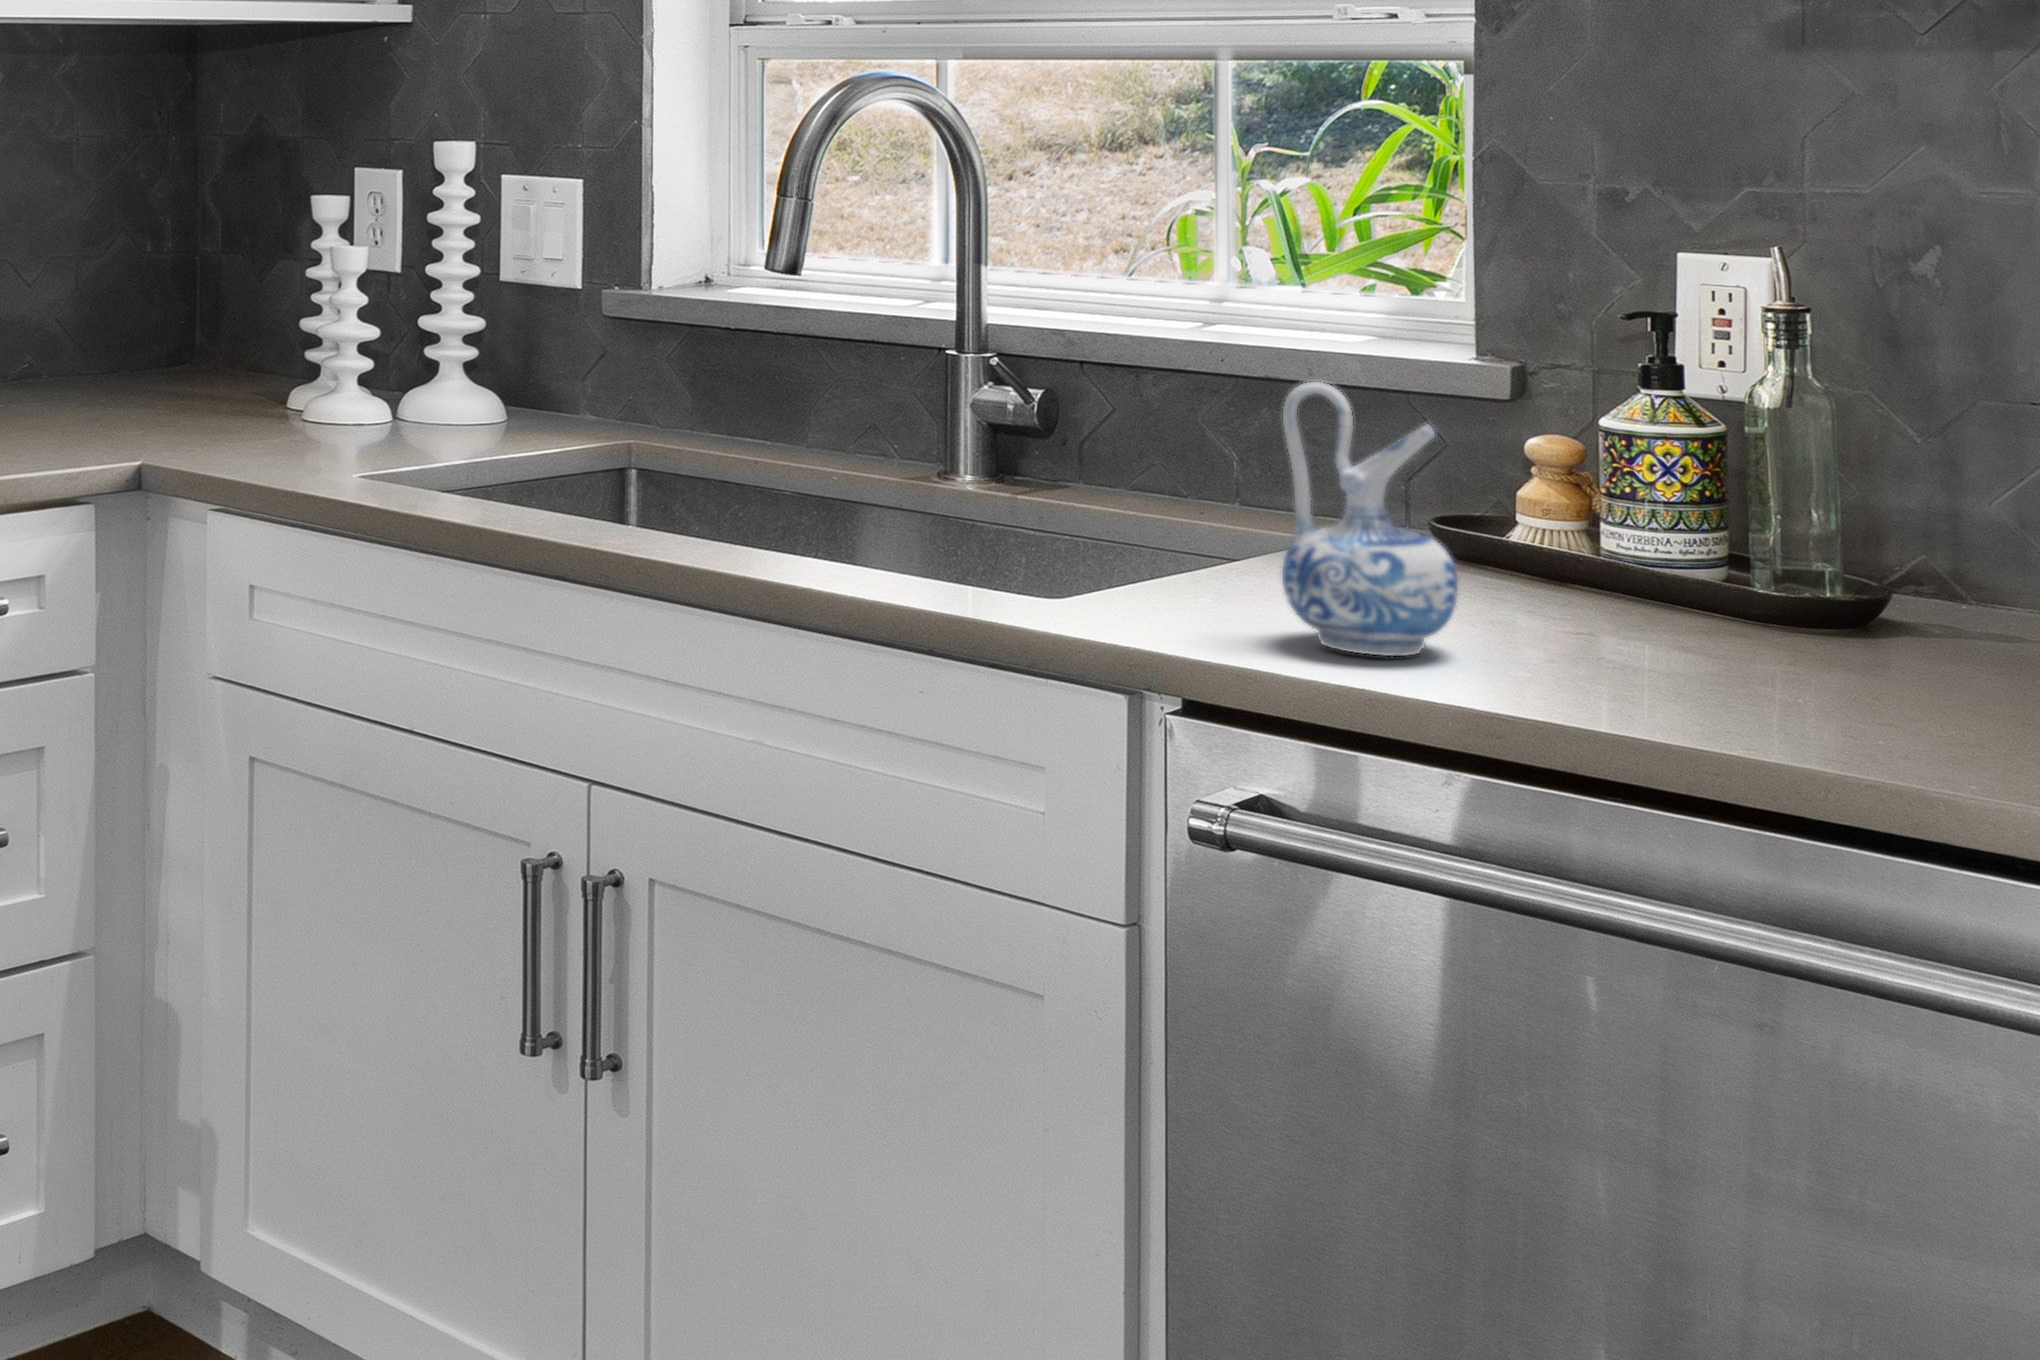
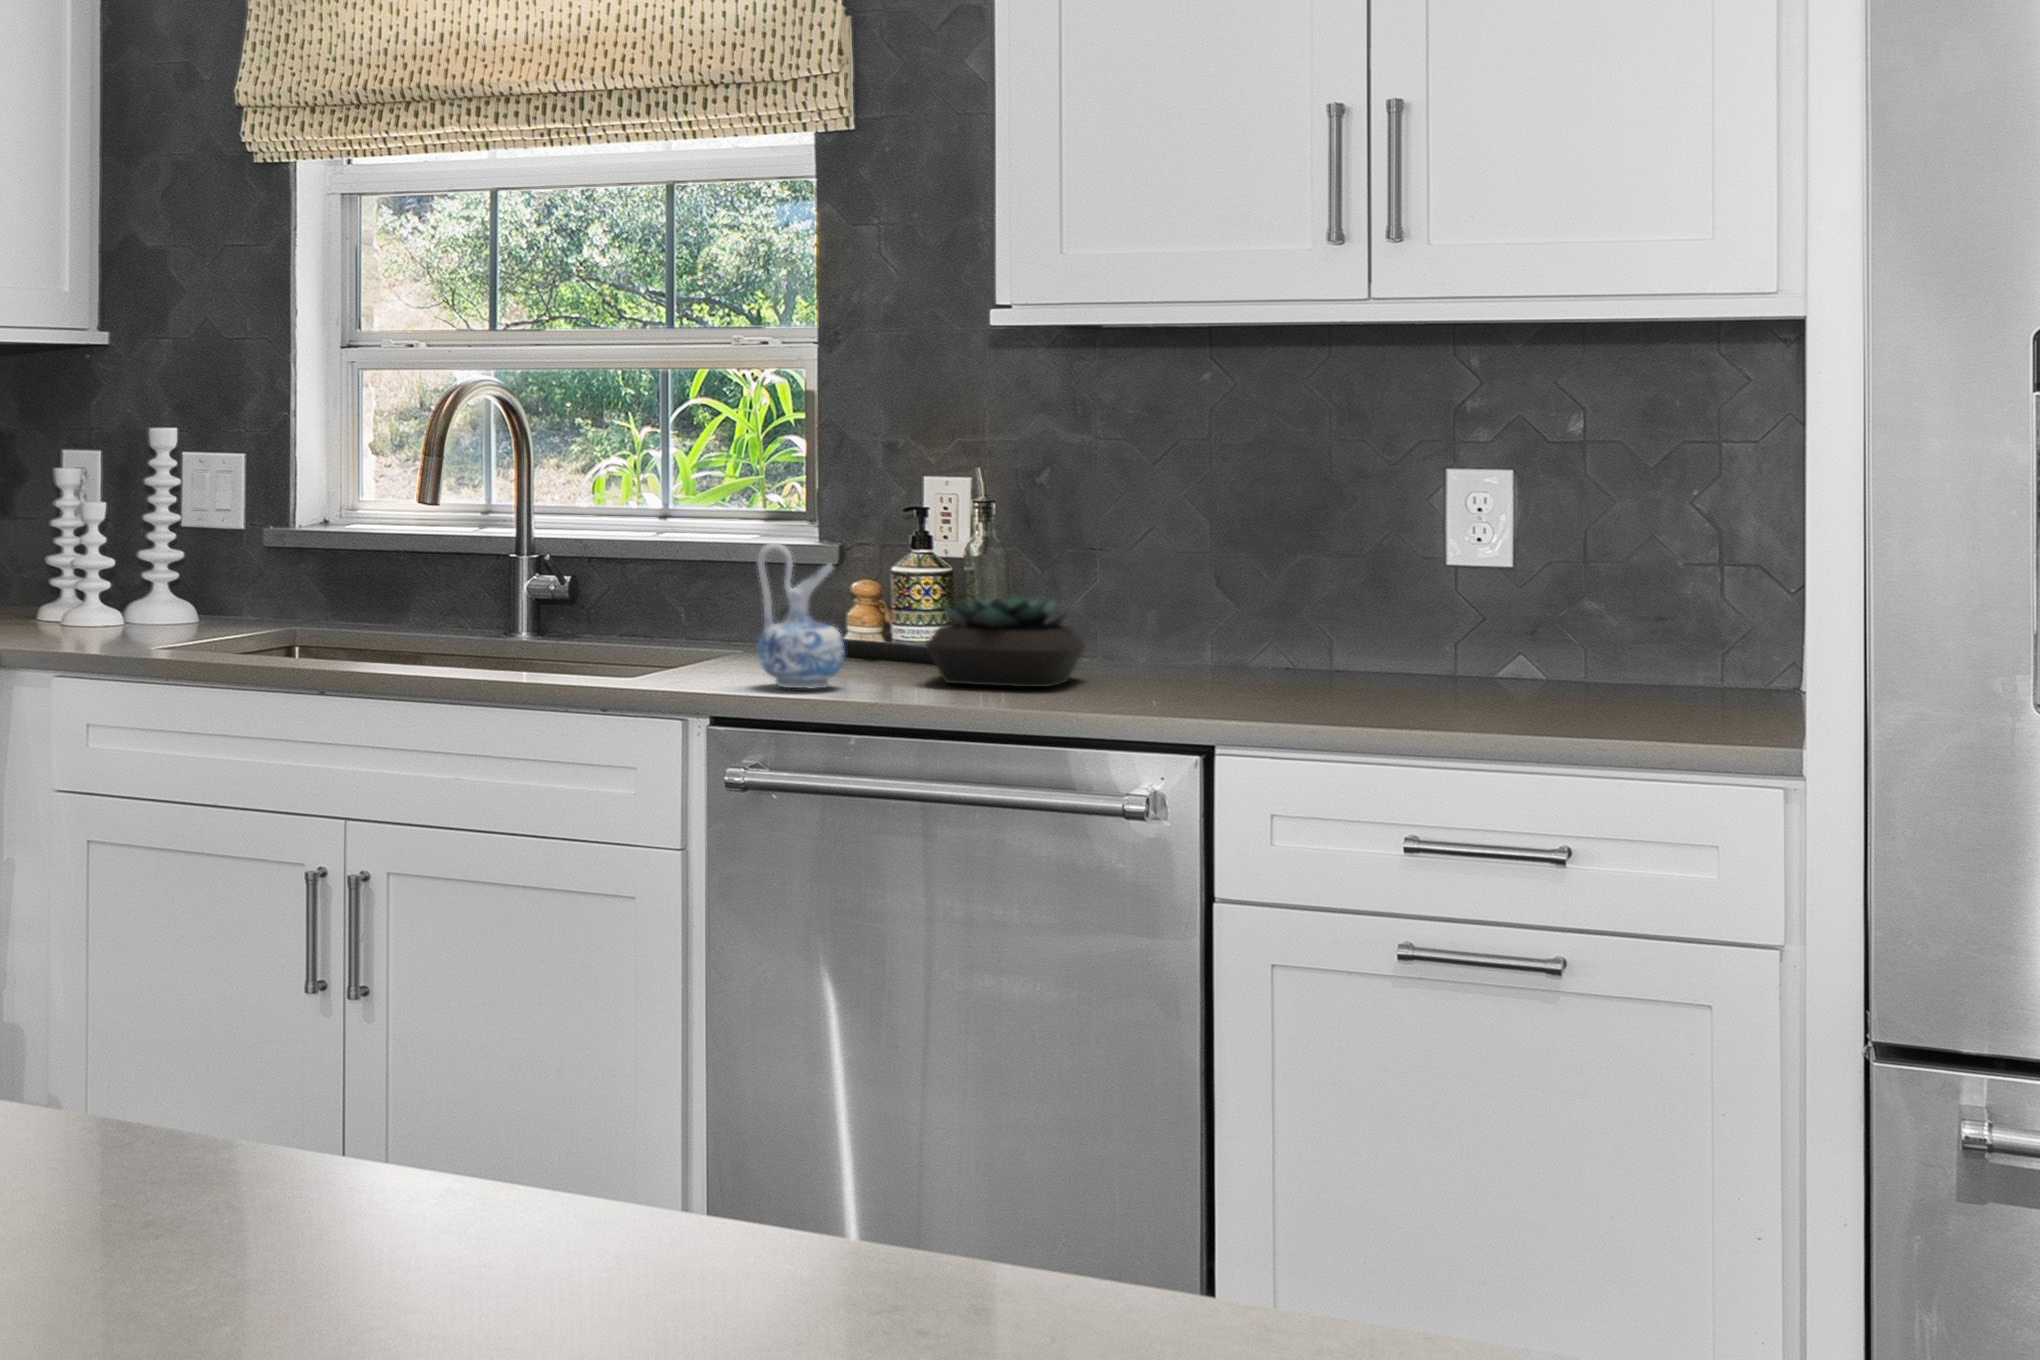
succulent plant: none [1631,491,1994,691] -> present [926,595,1085,687]

